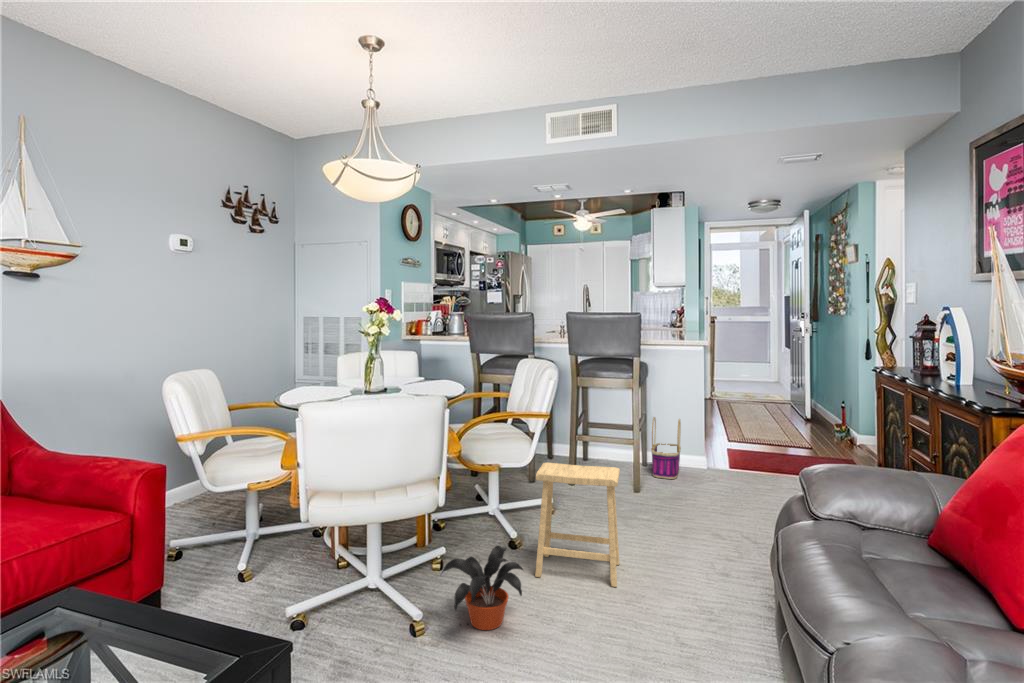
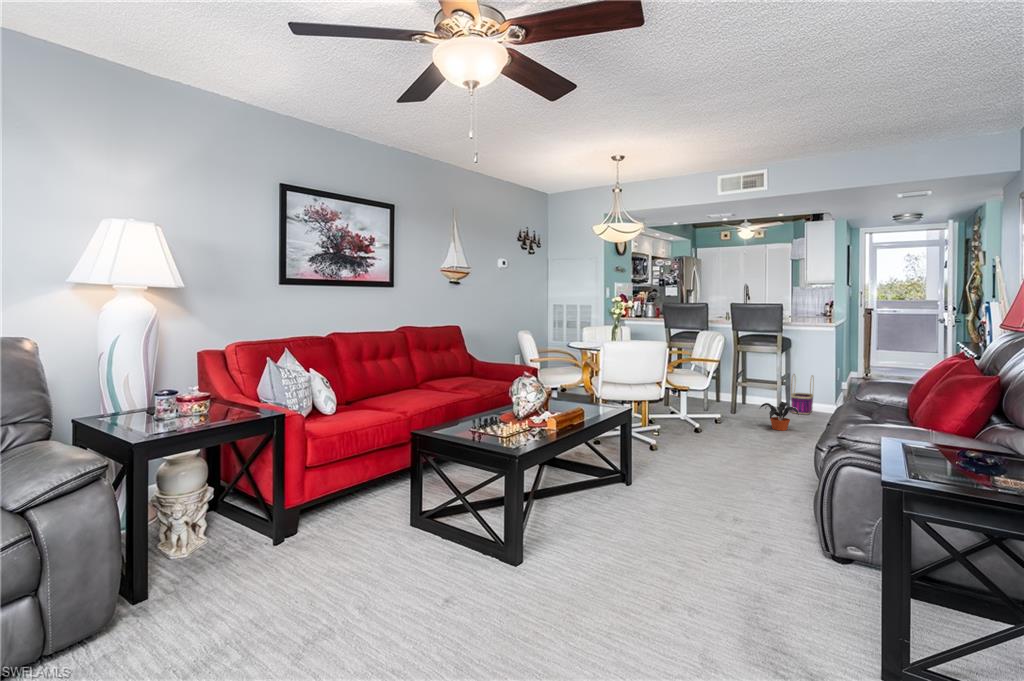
footstool: present [535,463,620,587] -> none [711,383,761,445]
potted plant: present [442,546,523,630] -> present [760,401,799,431]

